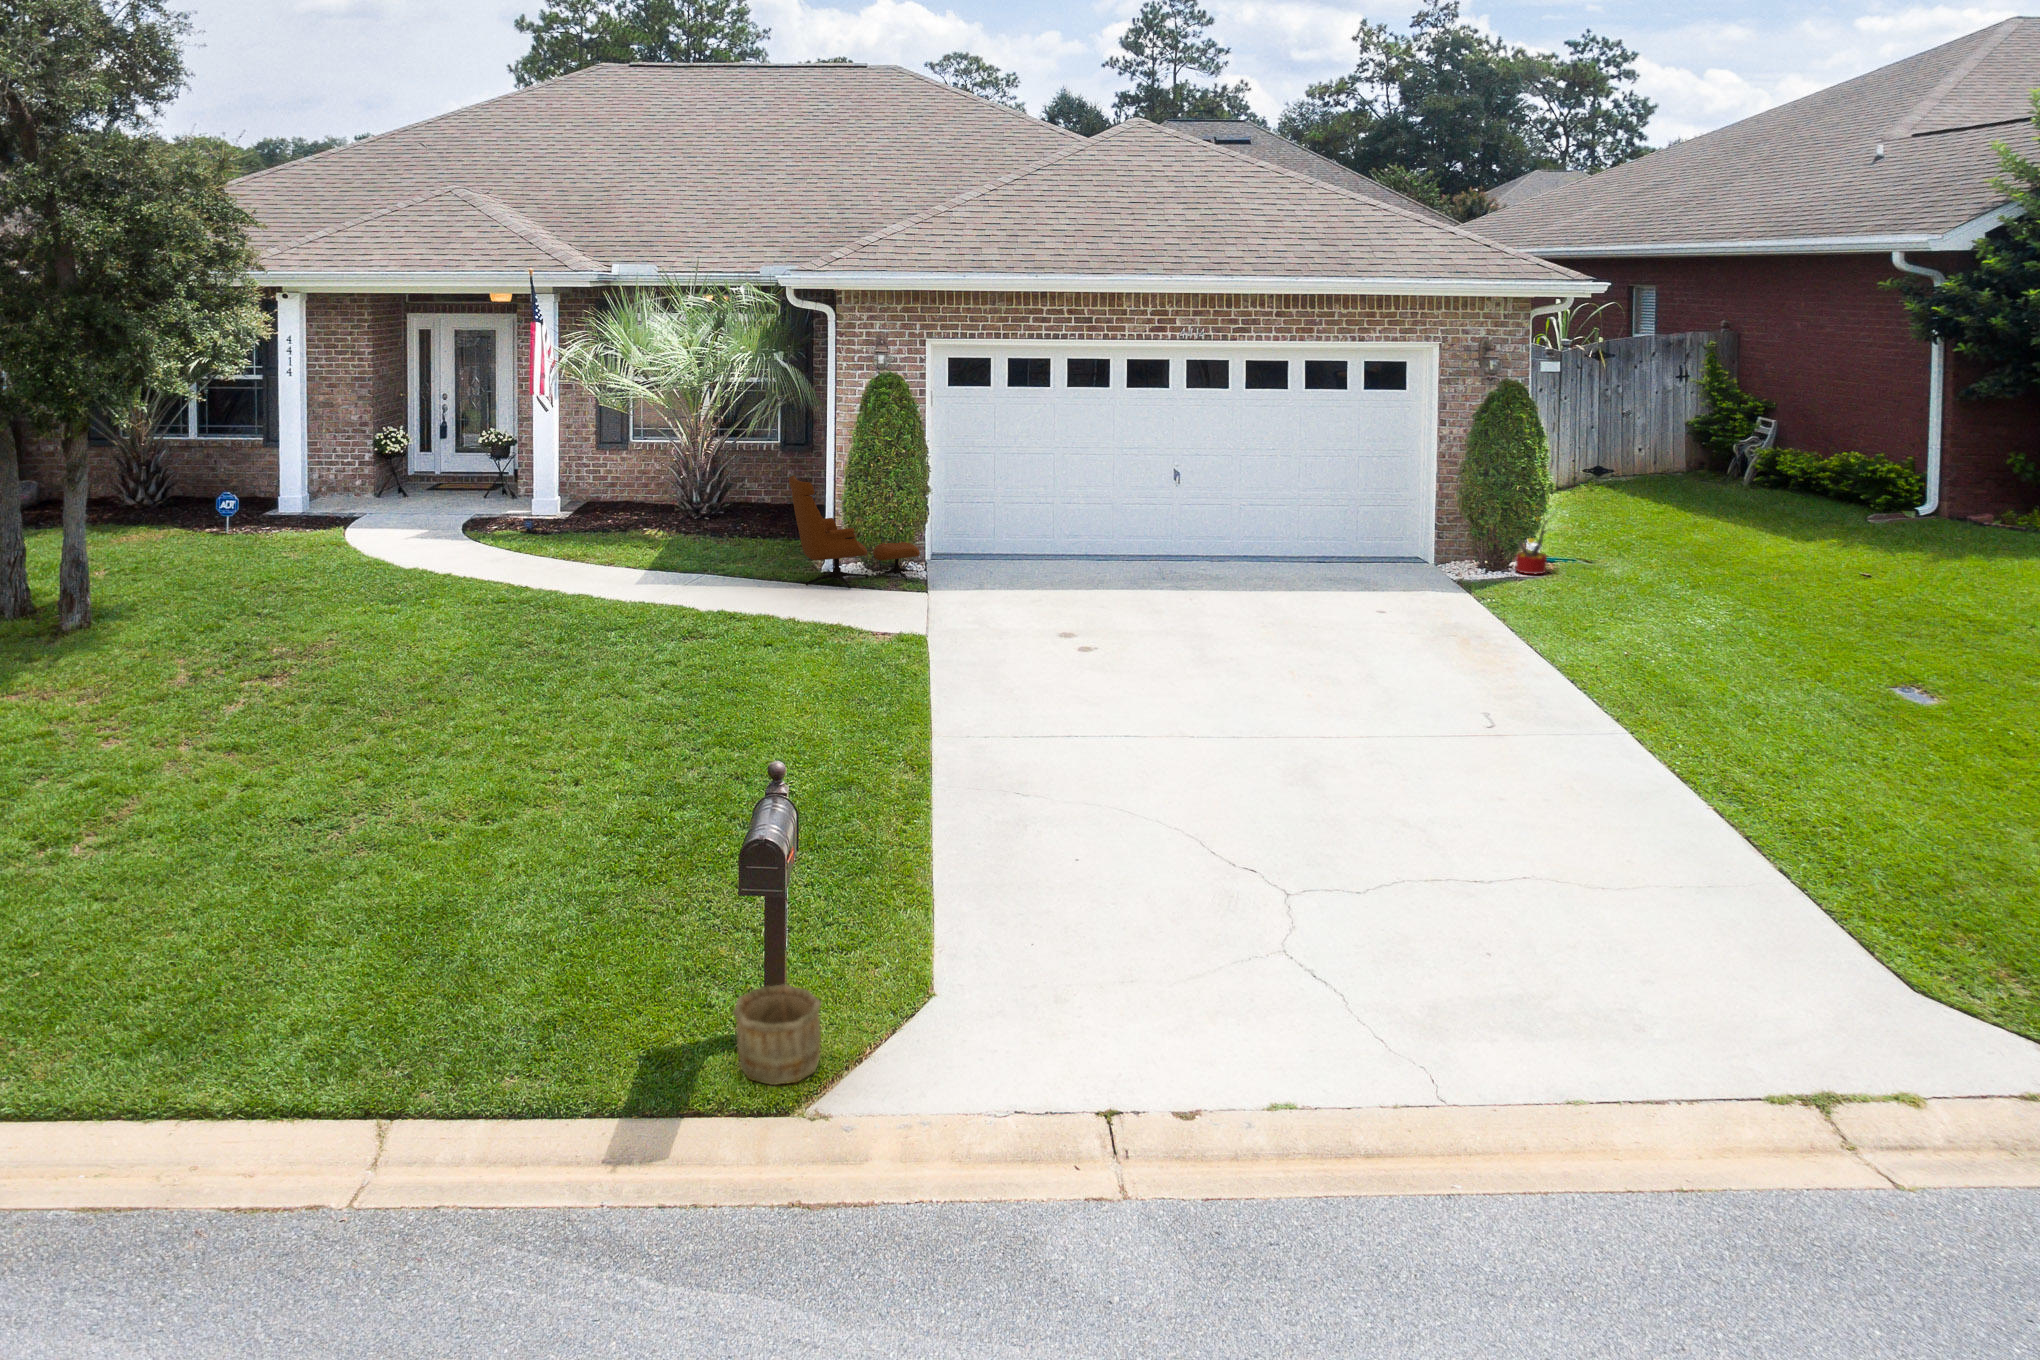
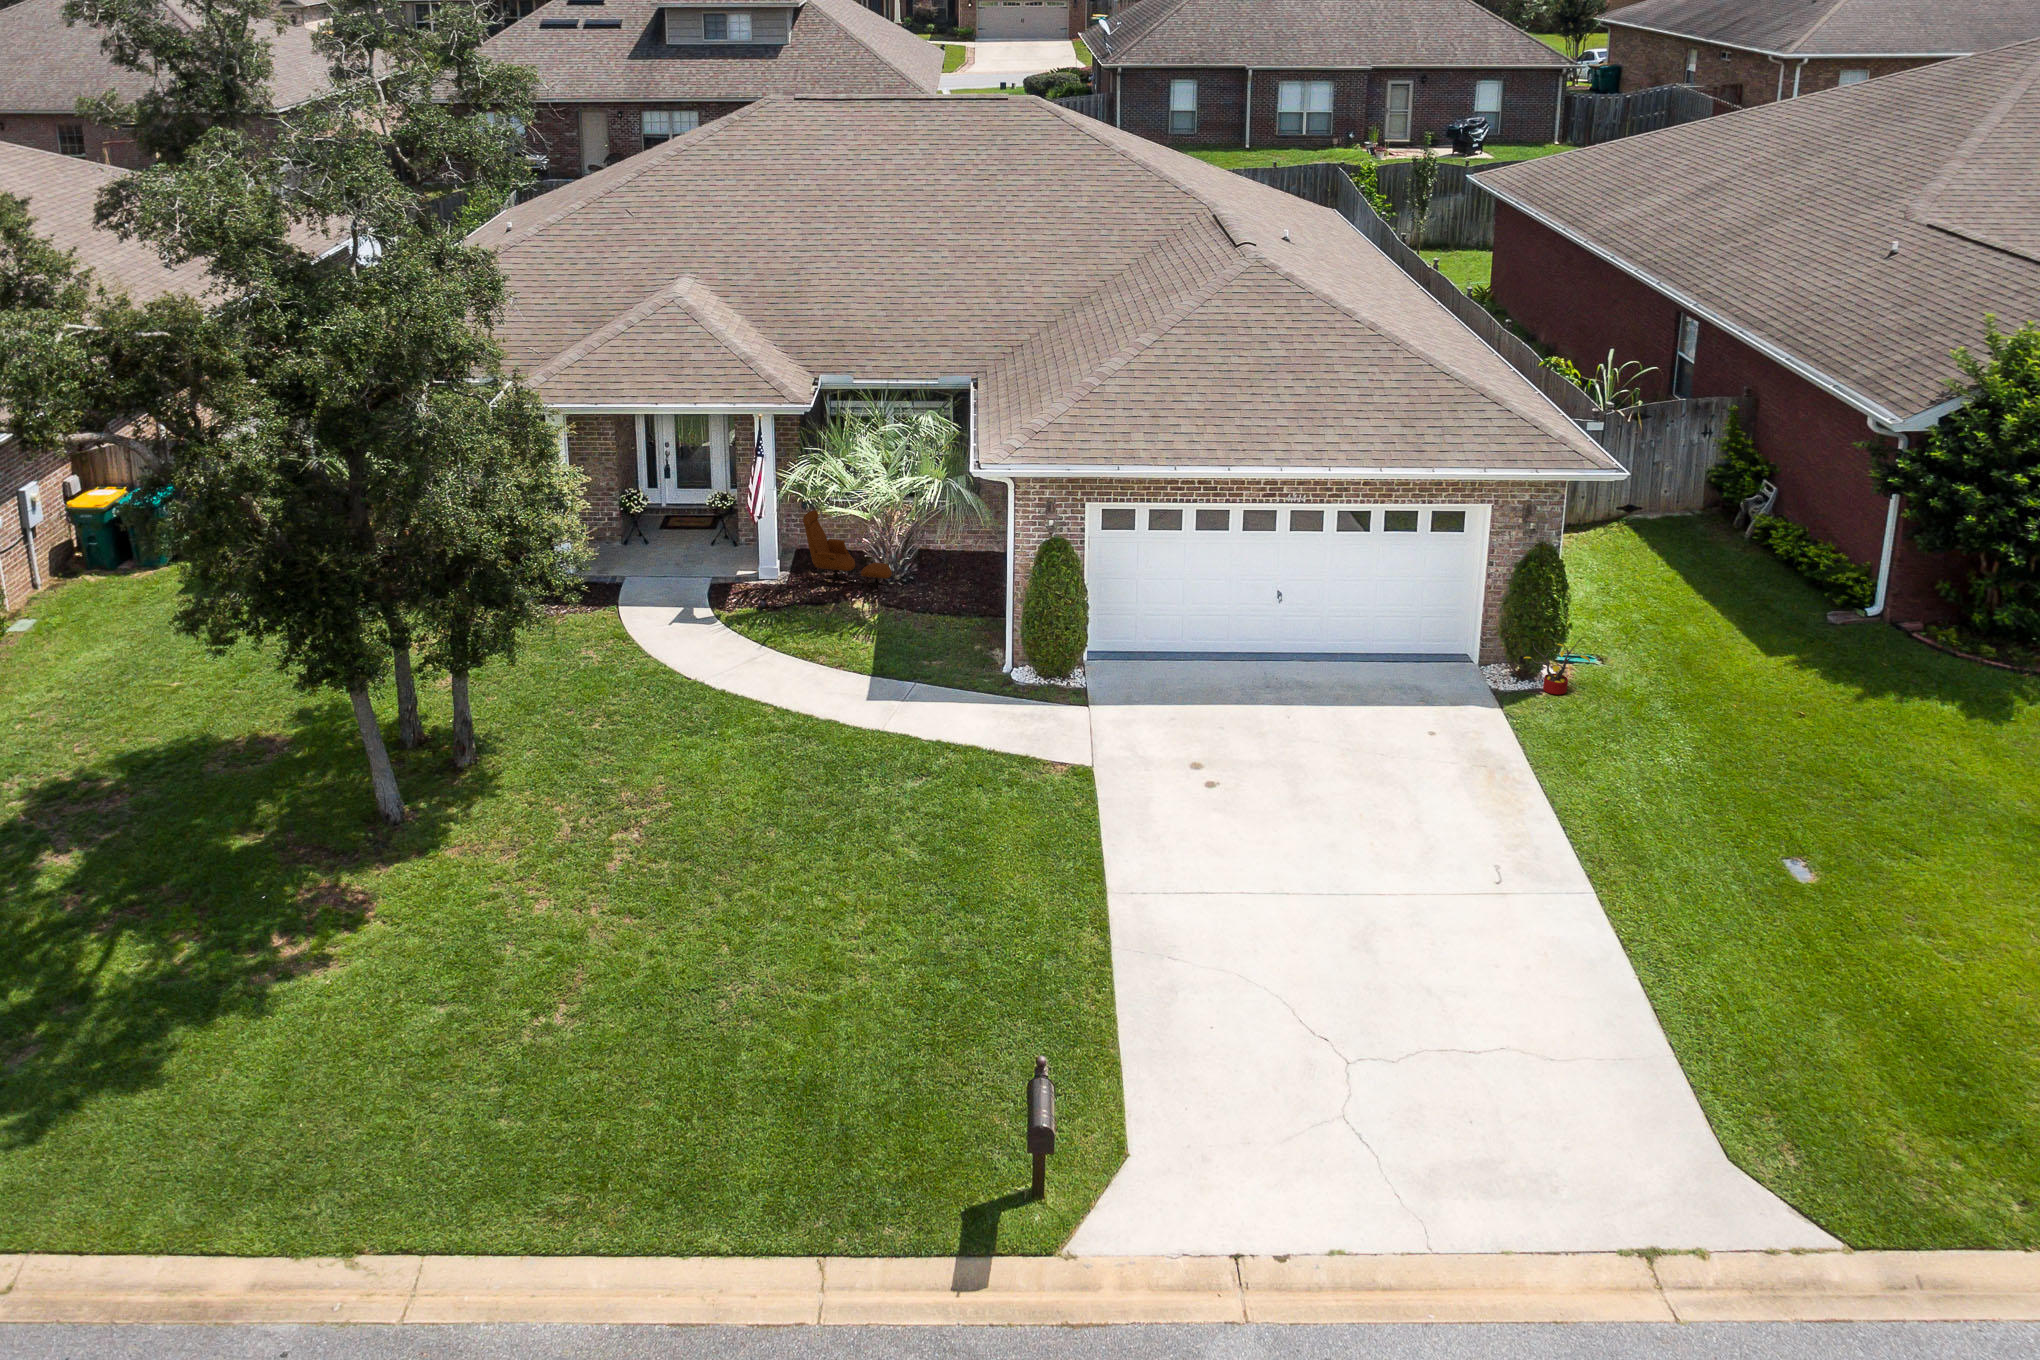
lounge chair: present [789,475,920,589] -> present [803,510,892,592]
wooden bucket: present [733,985,821,1085] -> none [1017,1174,1068,1237]

